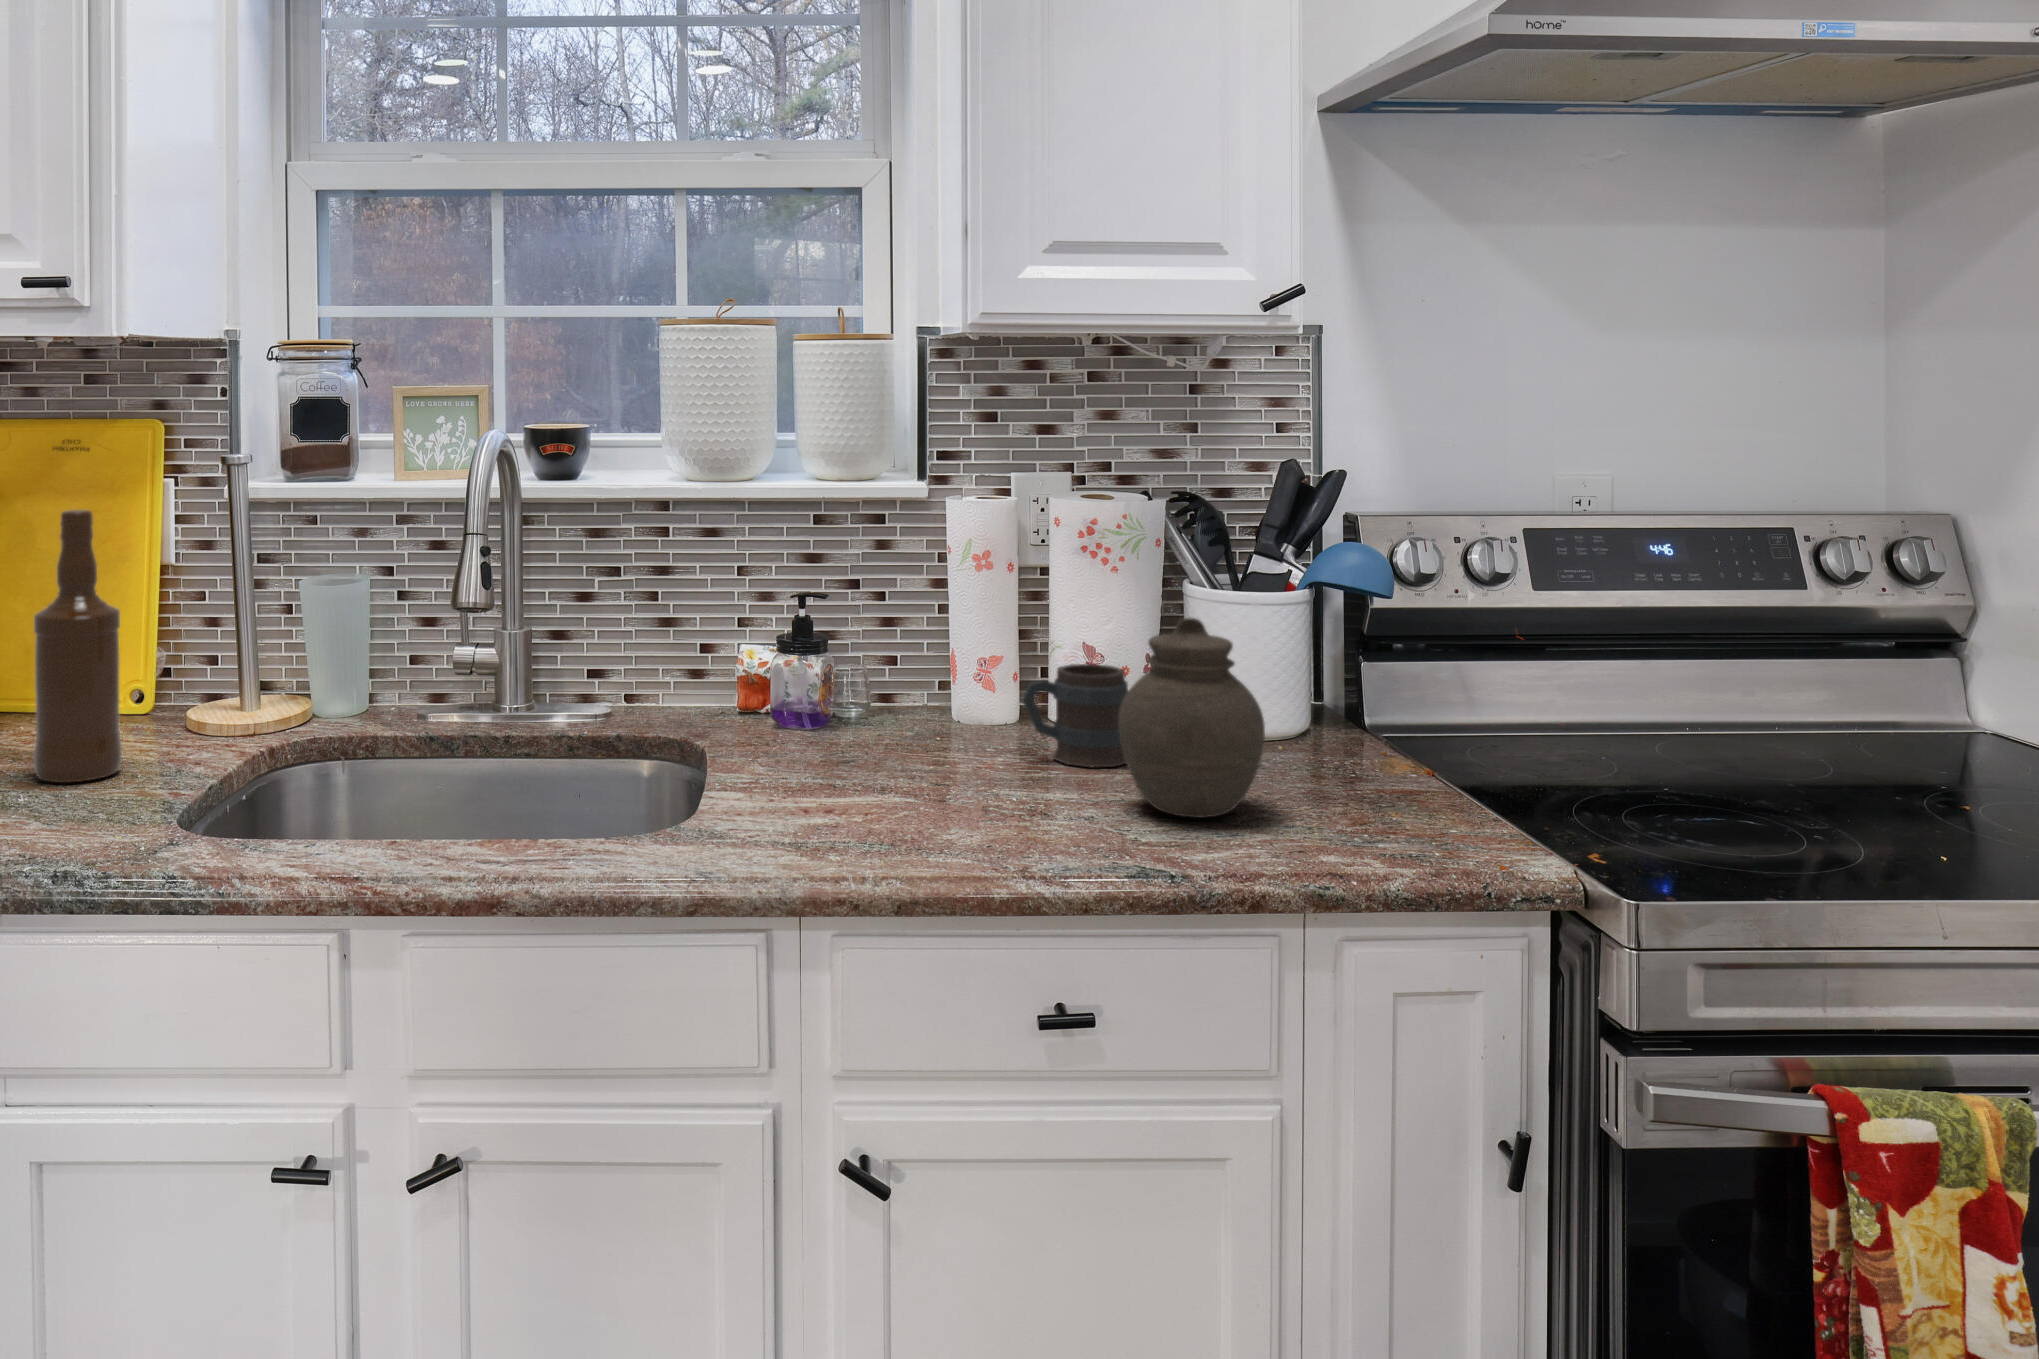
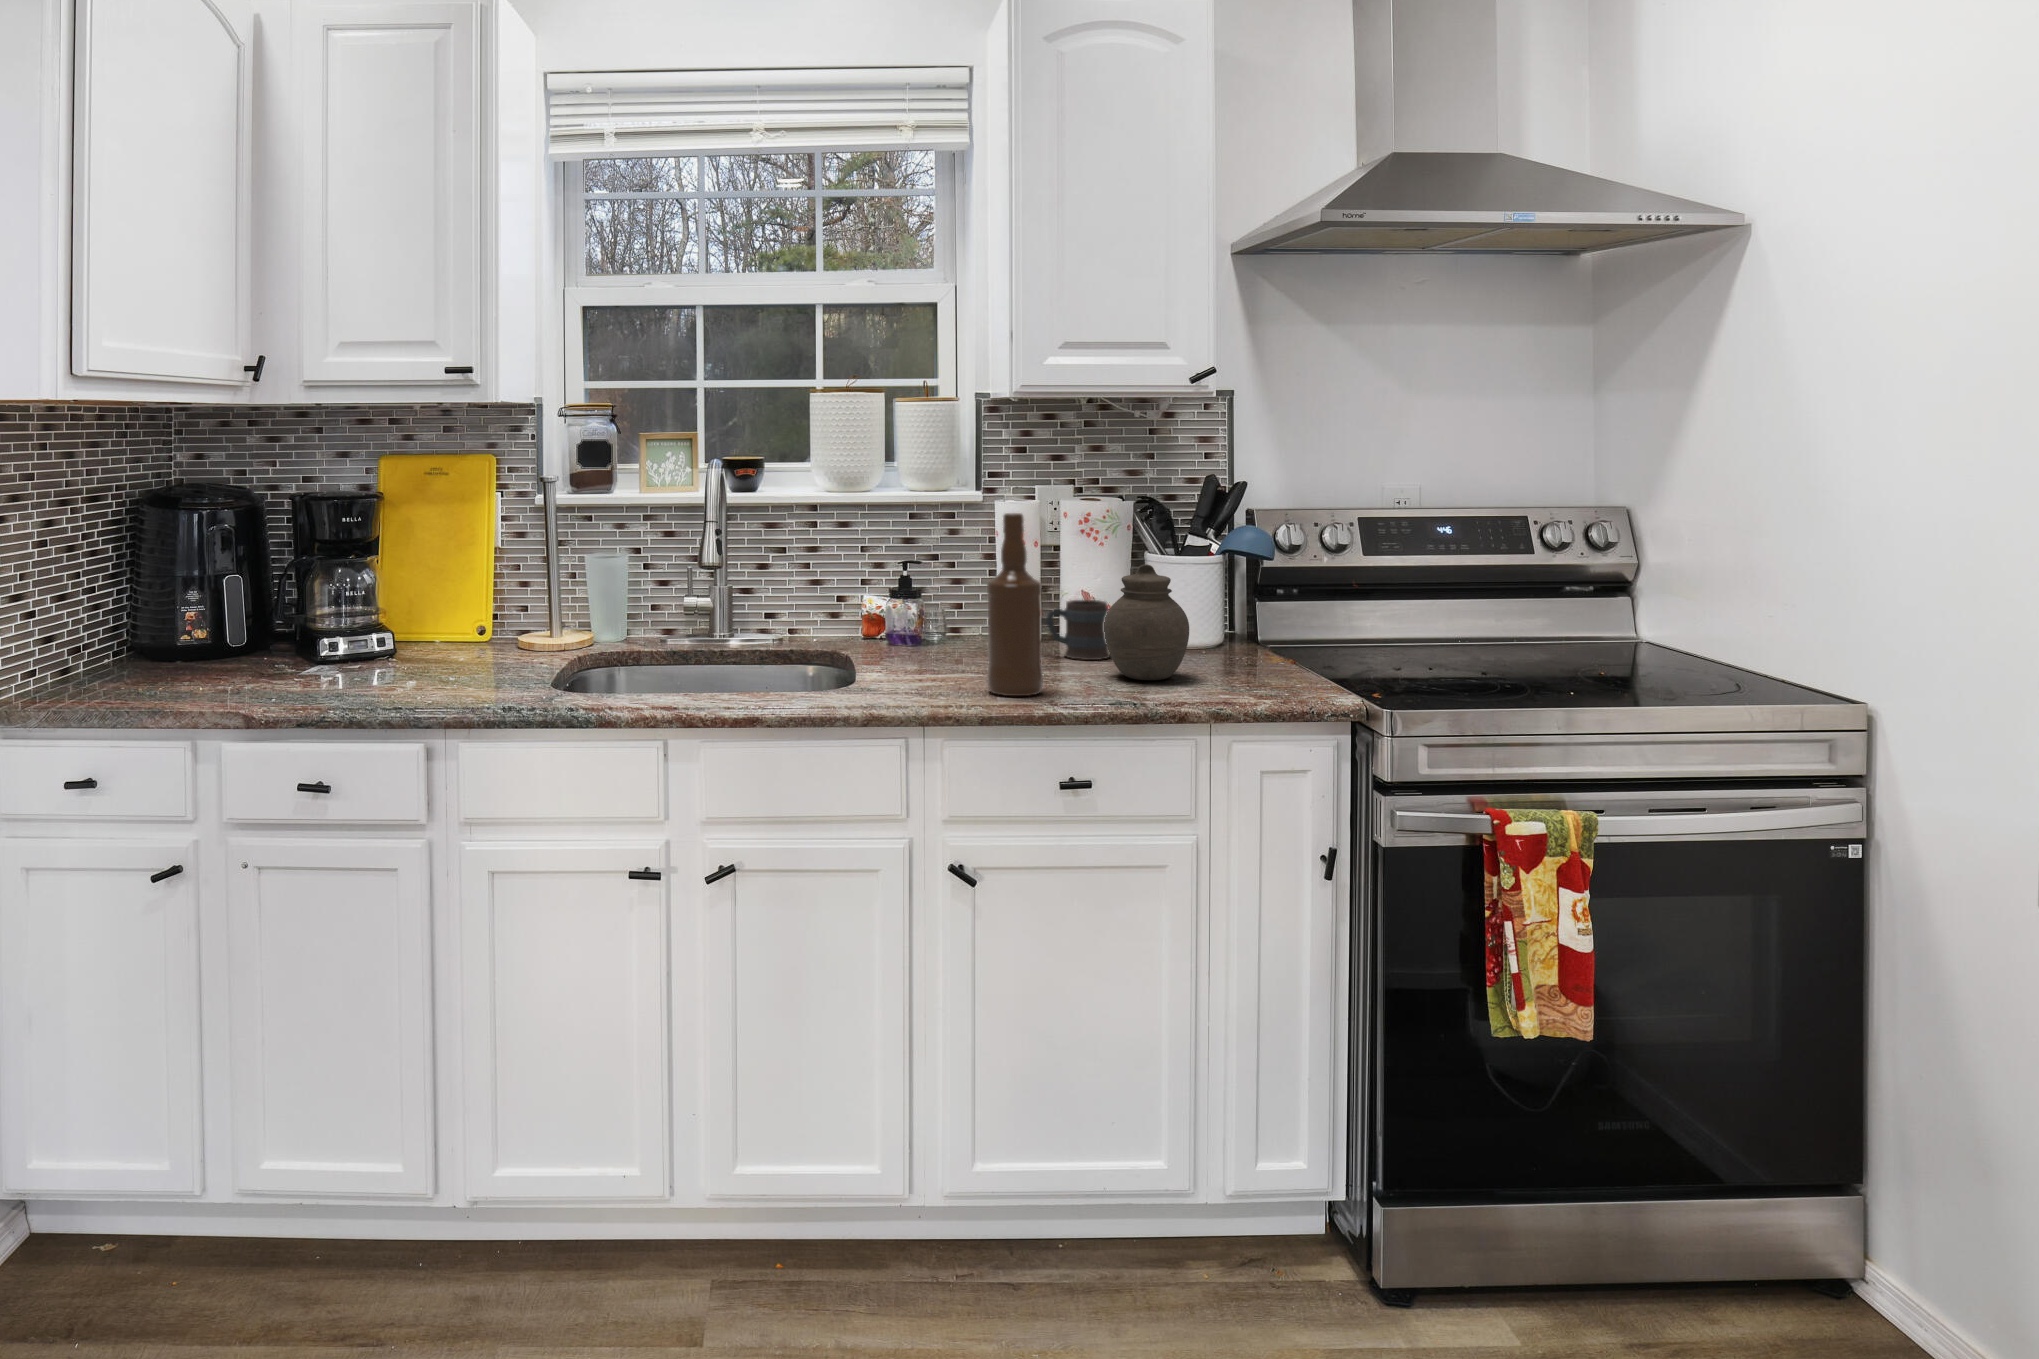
bottle: present [34,510,122,783] -> present [987,513,1043,696]

